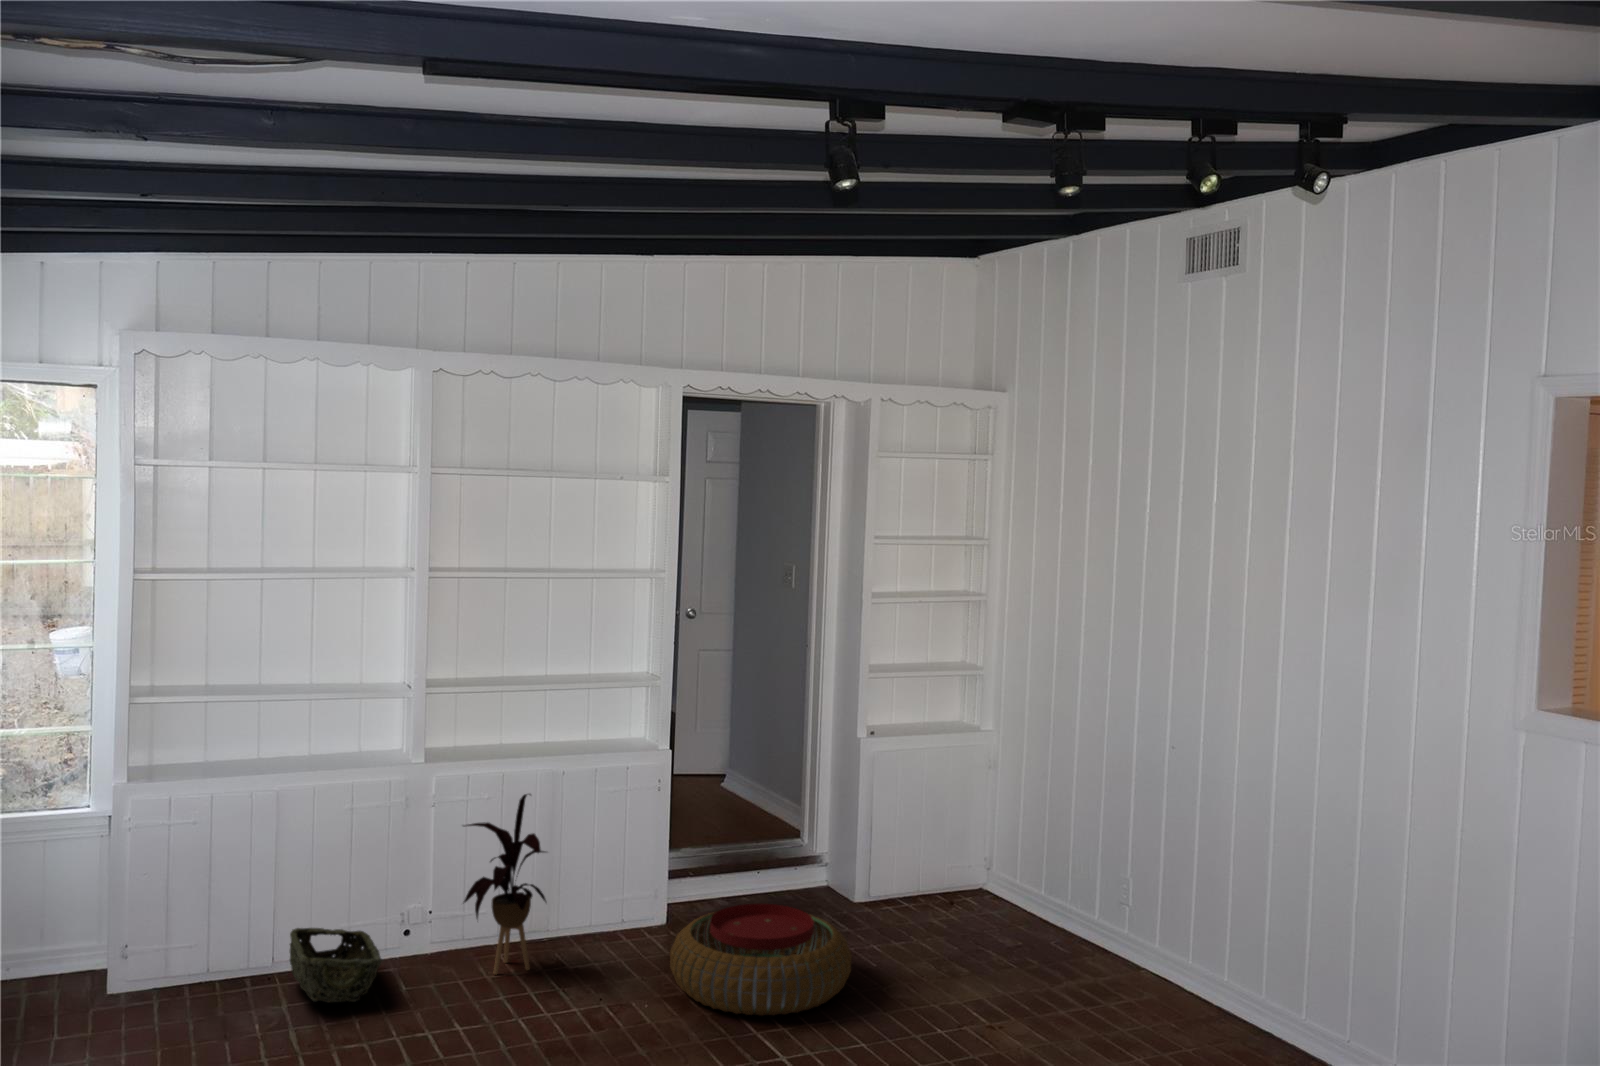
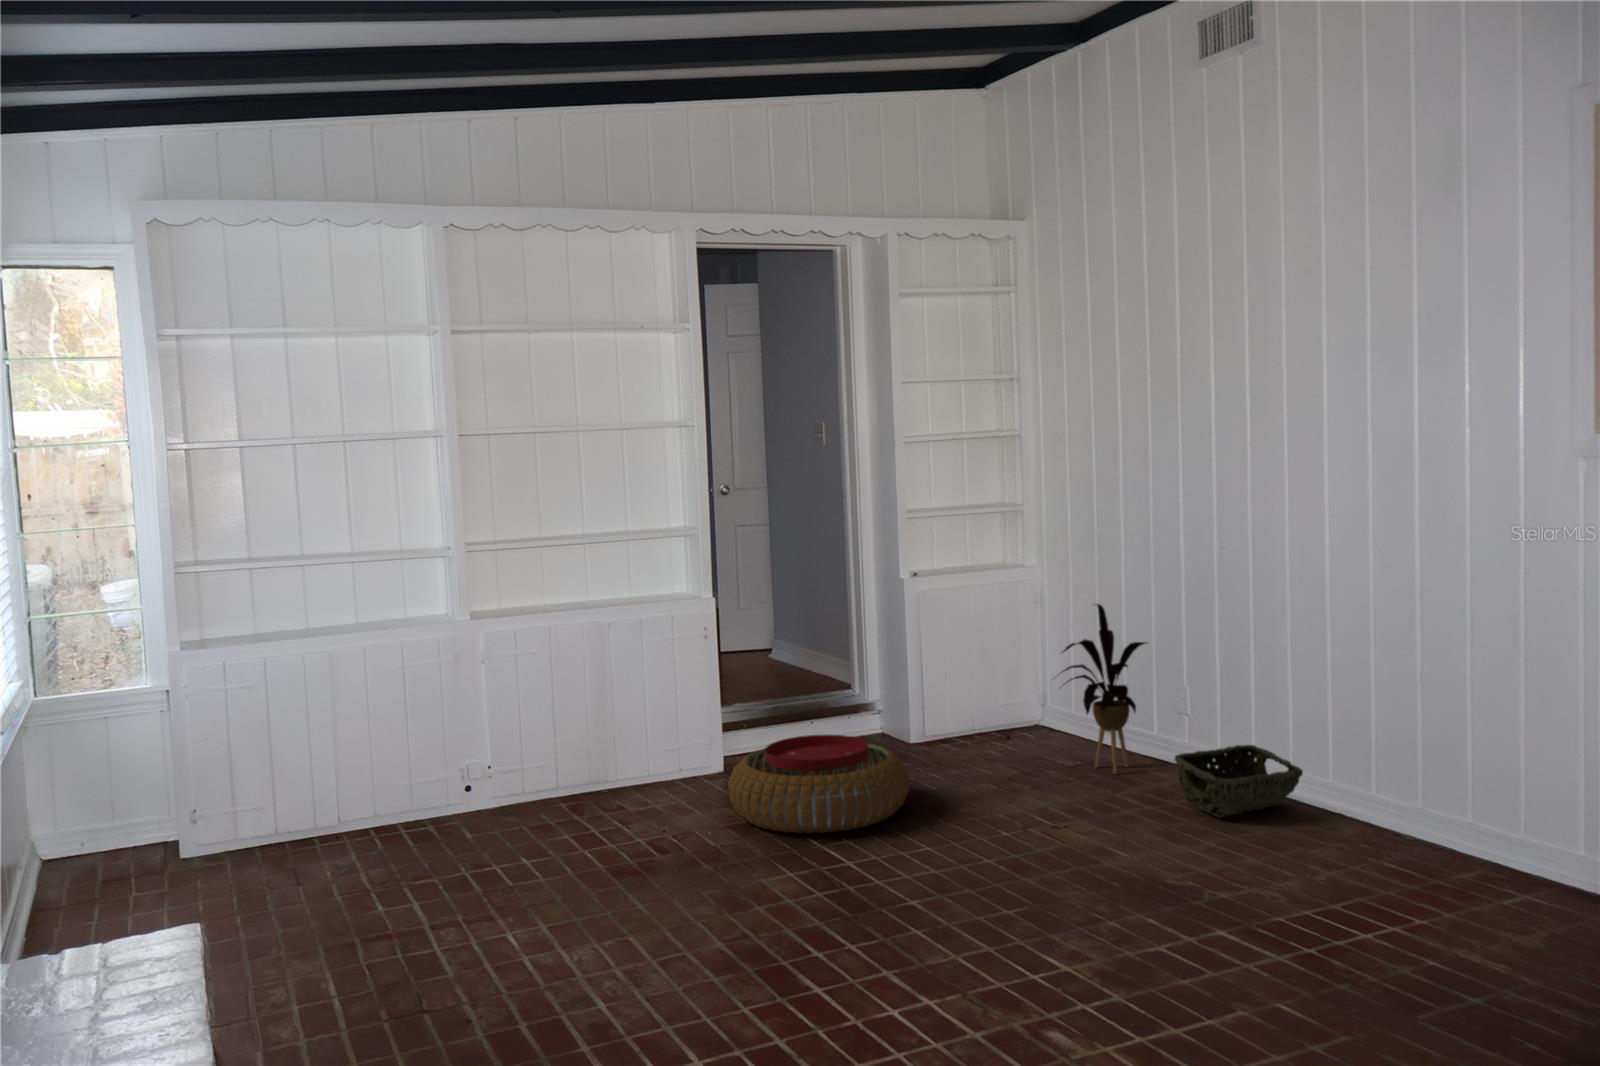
house plant: present [464,794,546,975] -> present [1062,604,1147,774]
woven basket: present [290,928,381,1002] -> present [1175,745,1303,818]

